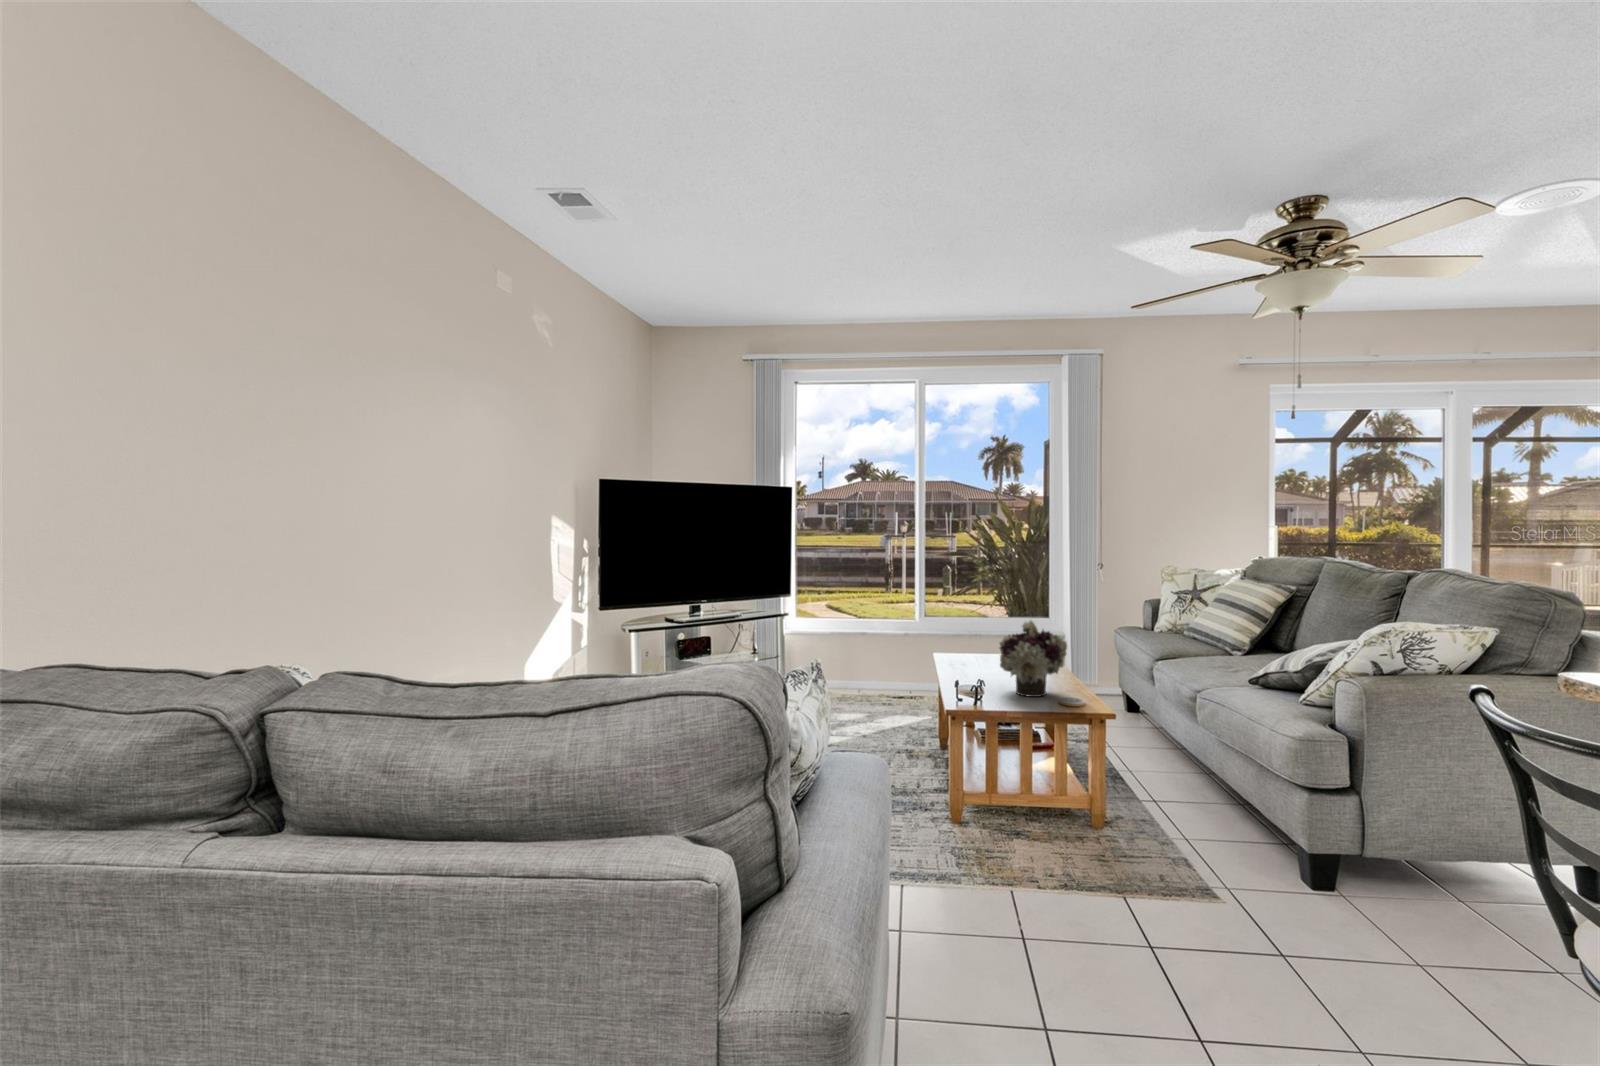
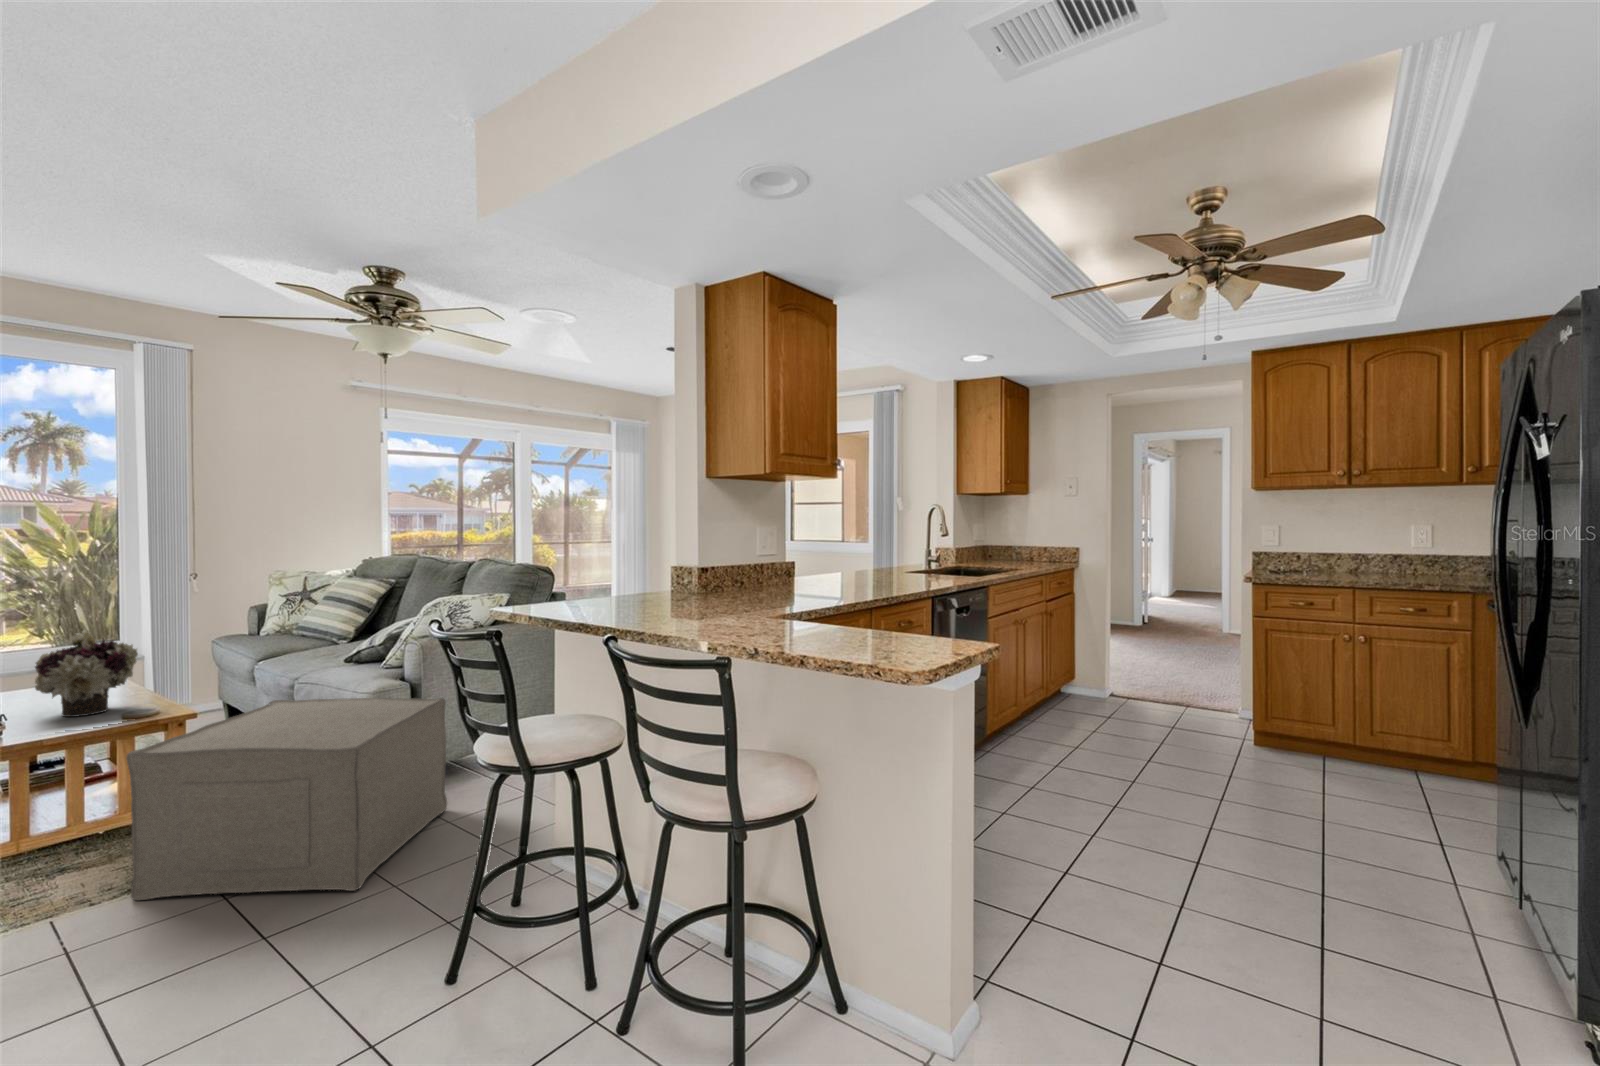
ottoman: none [1067,718,1401,995] -> present [126,698,447,900]

